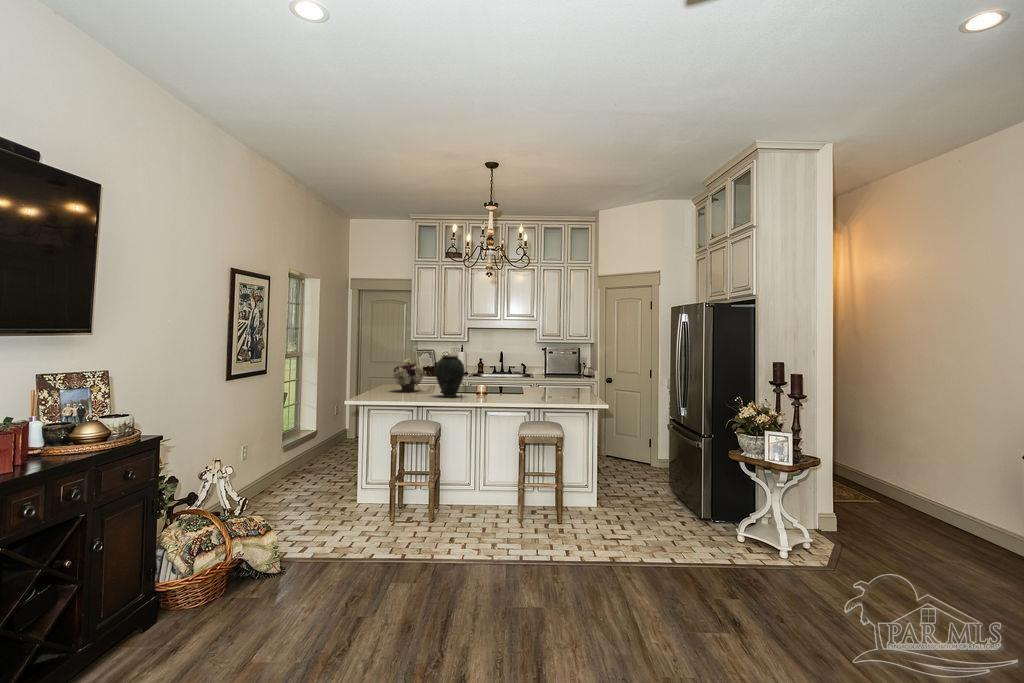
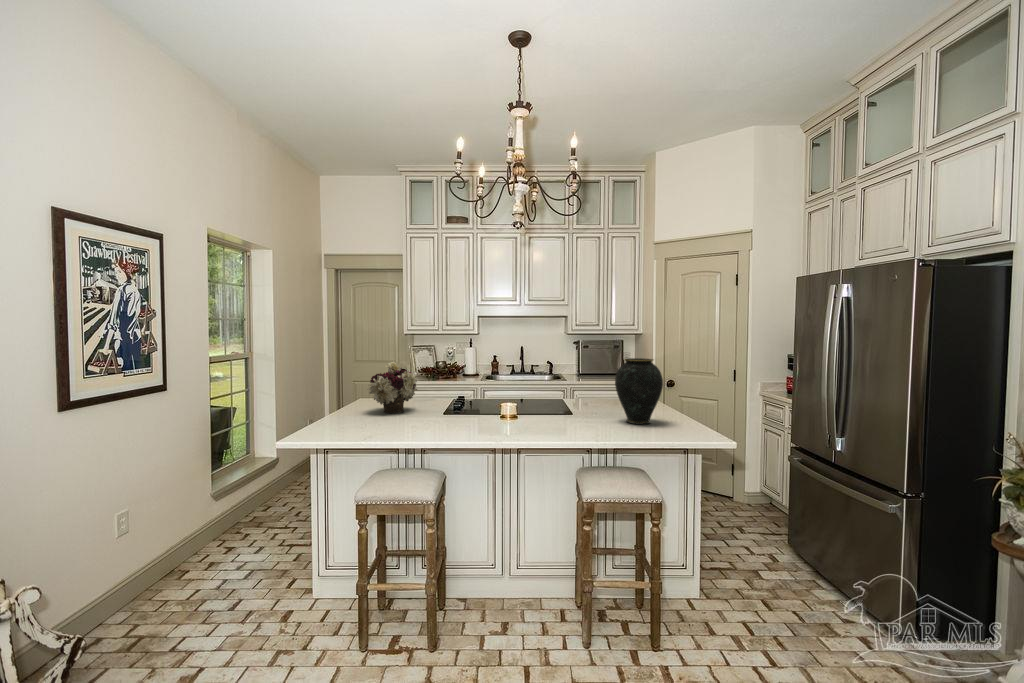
vase: present [435,356,465,397] -> present [615,358,663,424]

